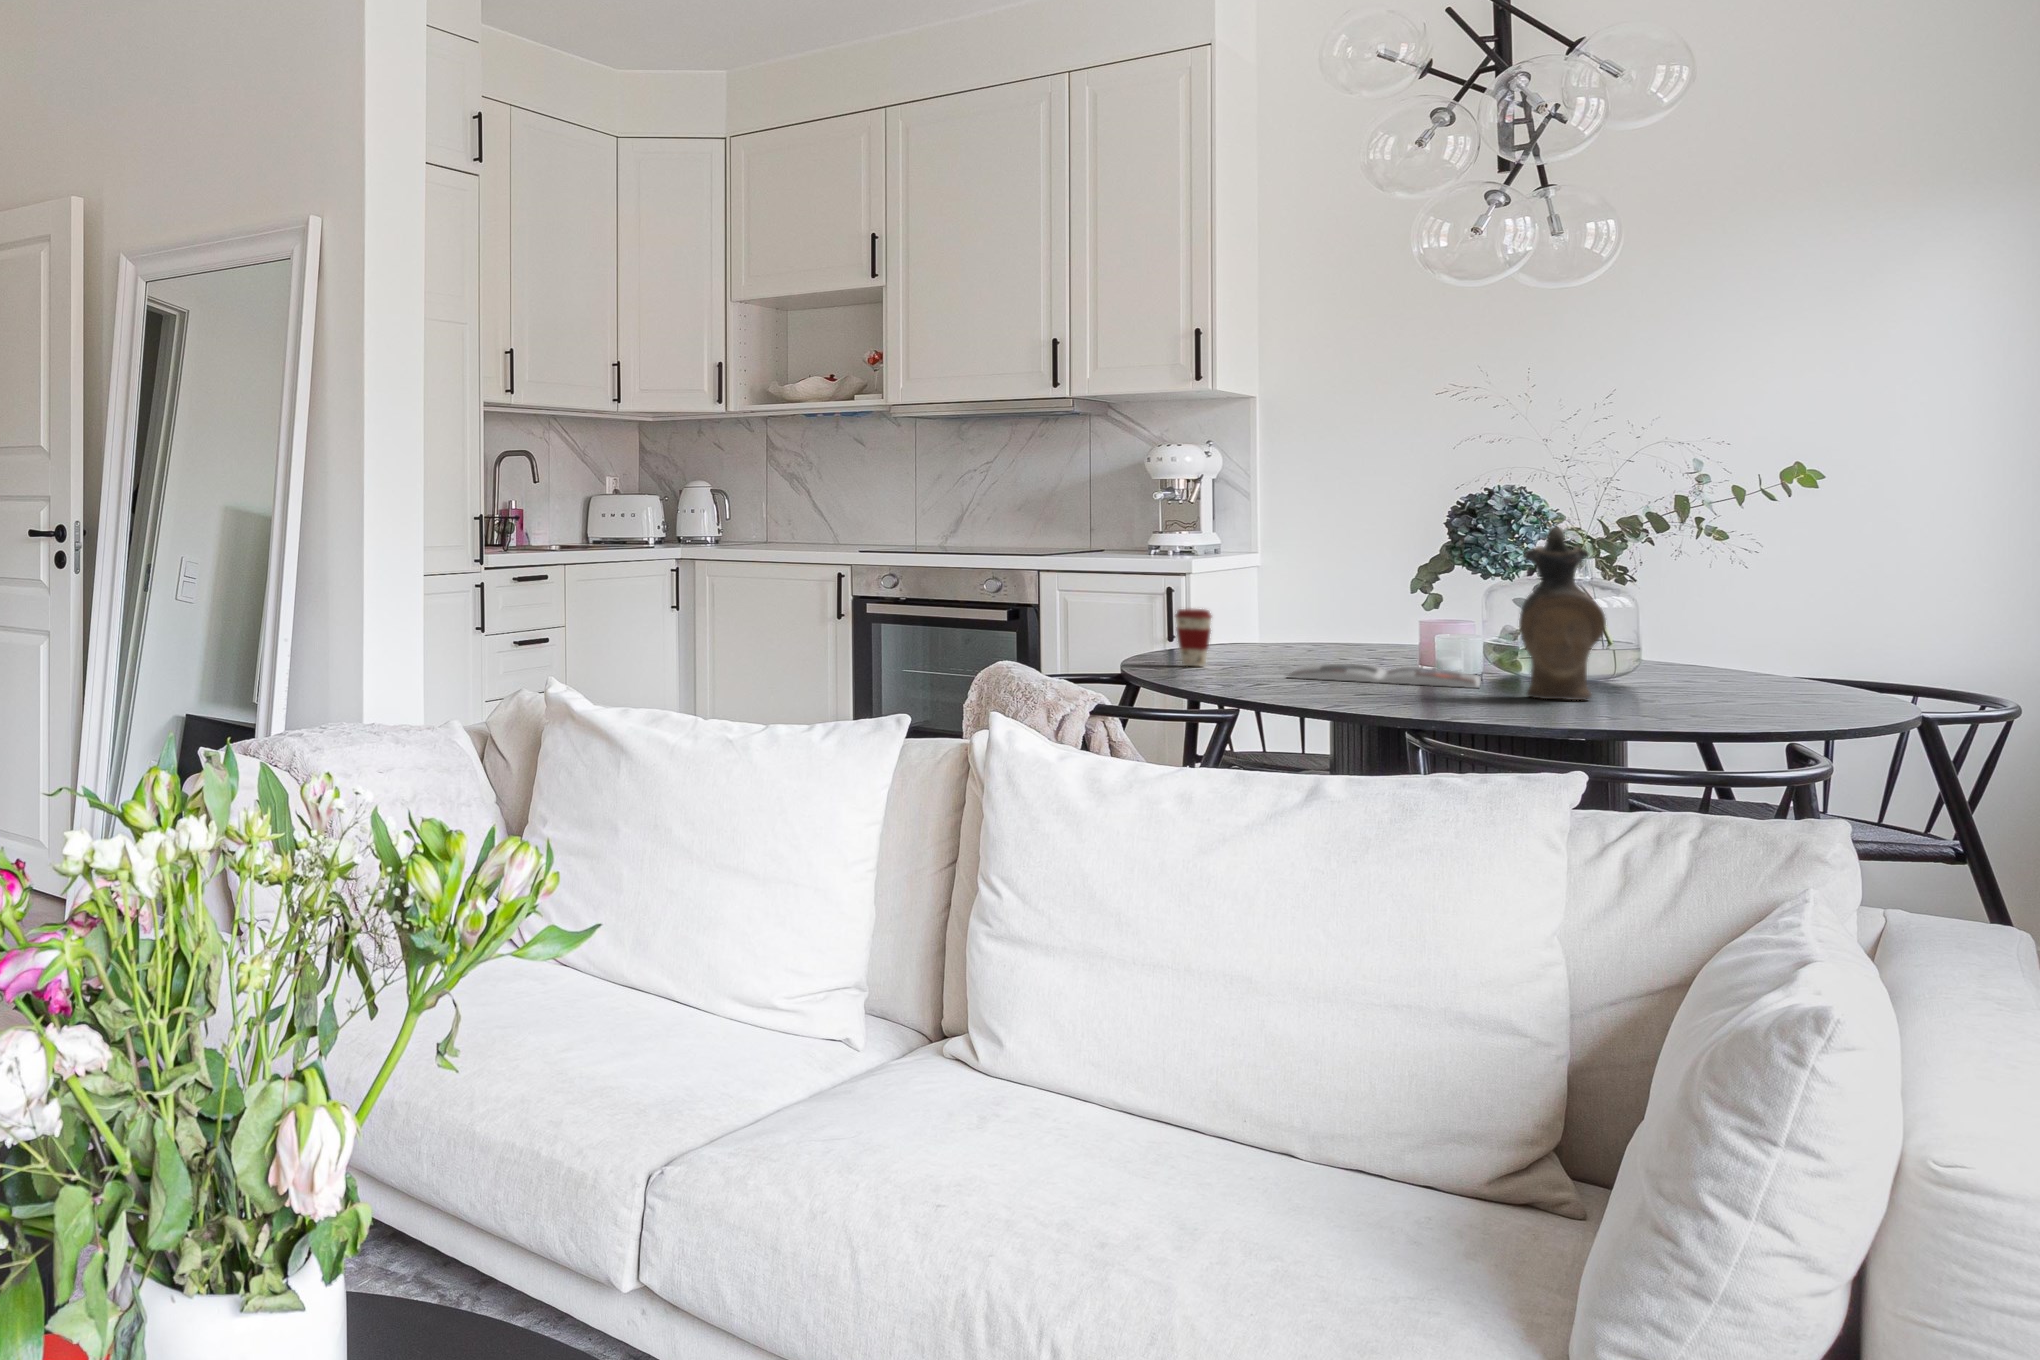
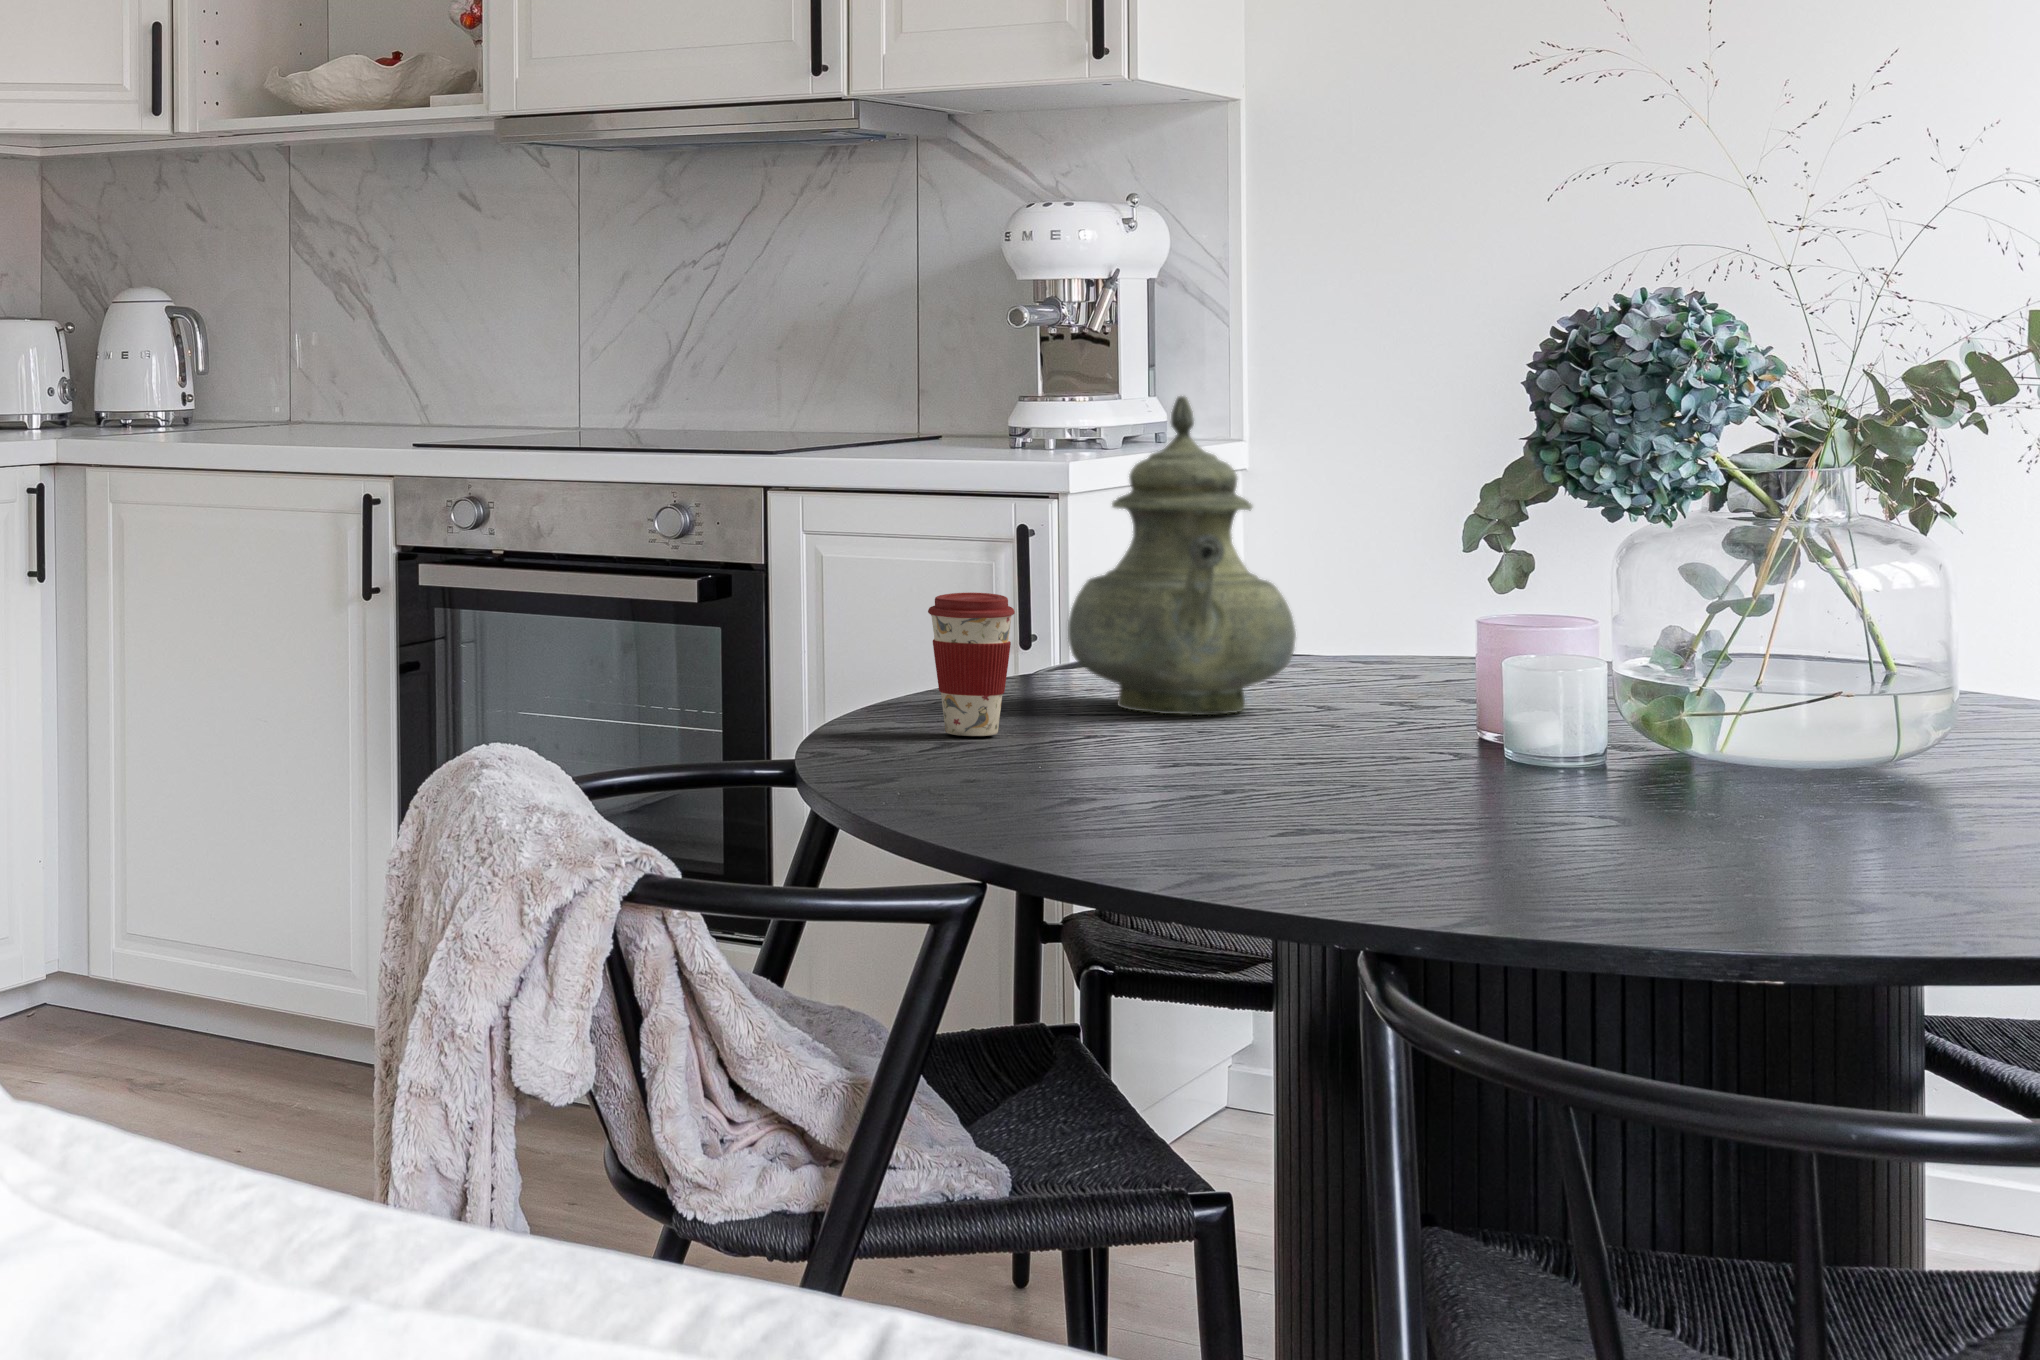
ceramic pitcher: present [1519,527,1606,700] -> none [1658,393,1854,835]
teapot: none [1222,529,1327,662] -> present [1068,396,1296,715]
magazine: present [1288,664,1481,688] -> none [1153,728,1604,796]

